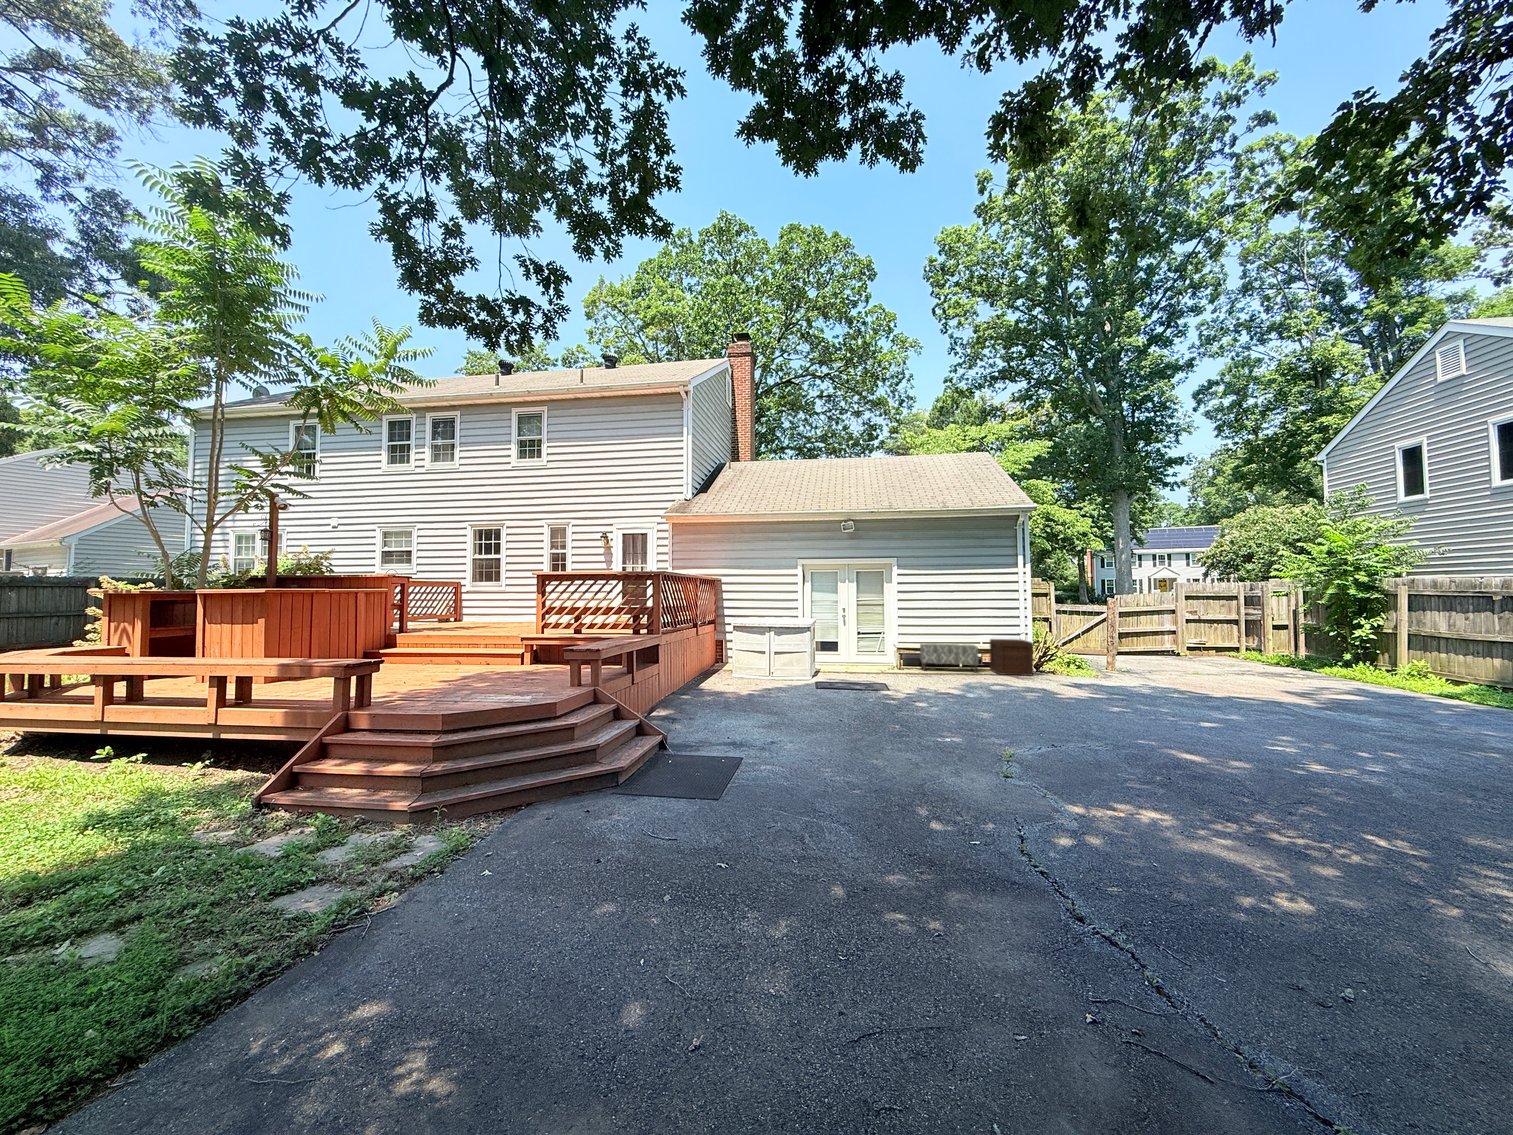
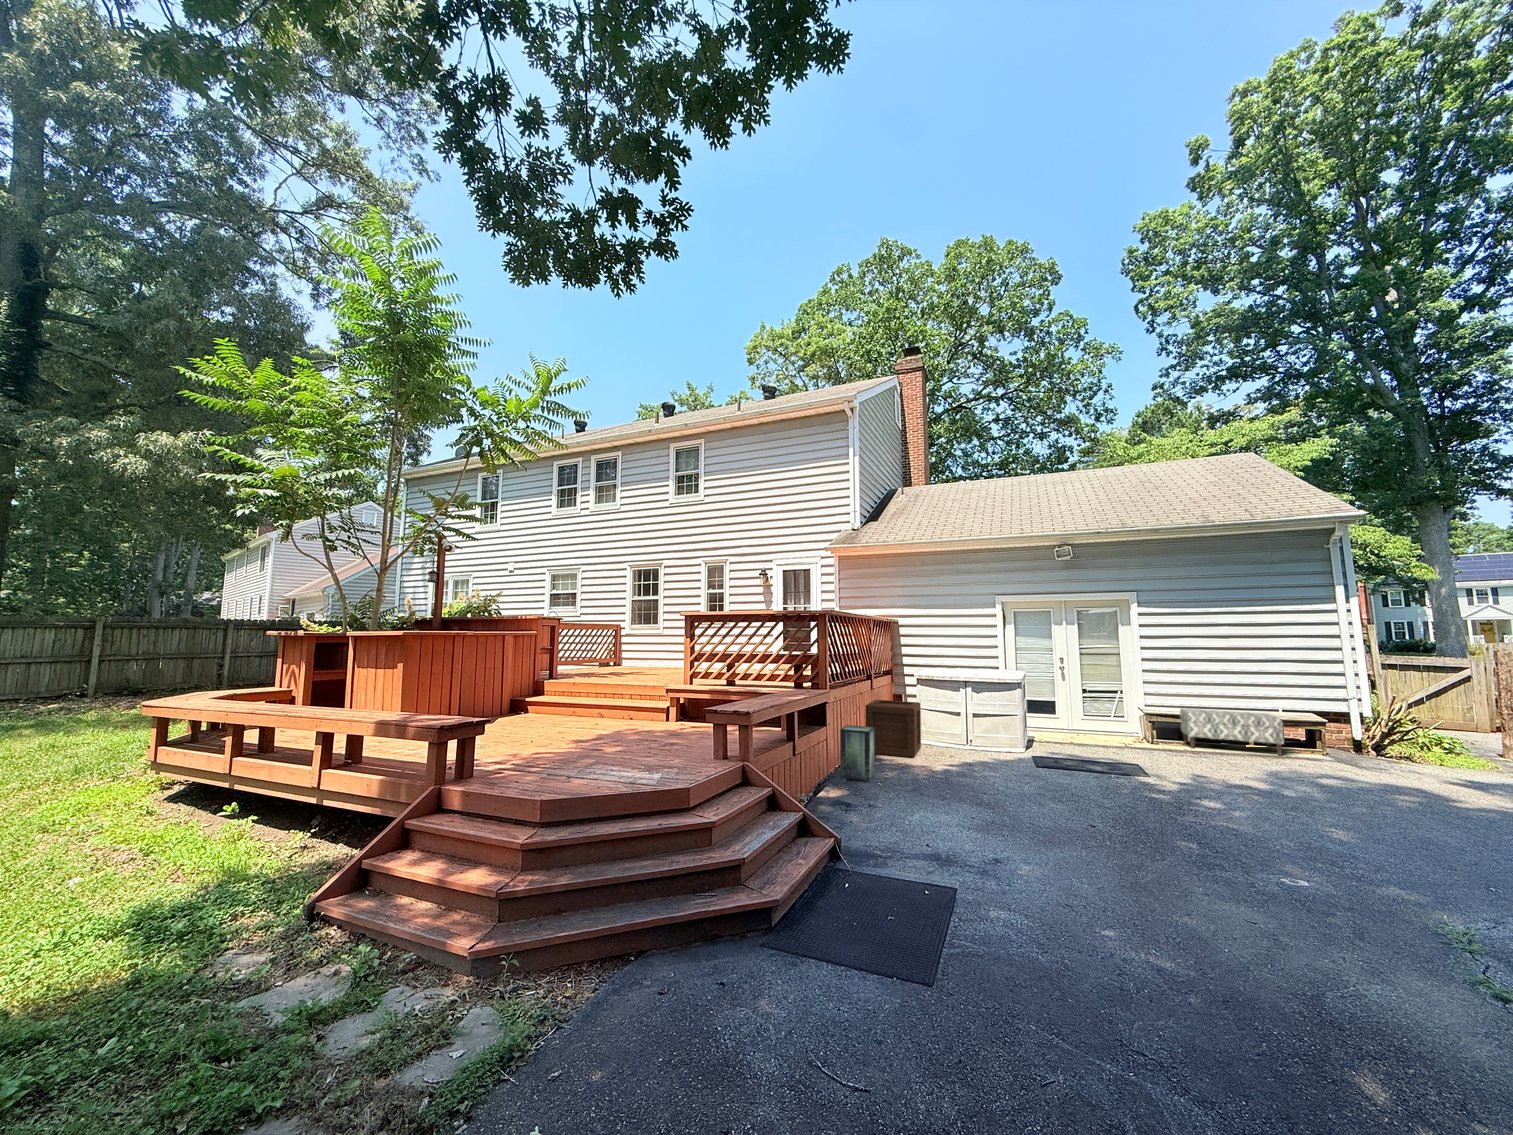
wooden crate: present [990,639,1033,676] -> present [865,700,921,758]
storage box: none [667,661,695,701] -> present [840,725,875,781]

